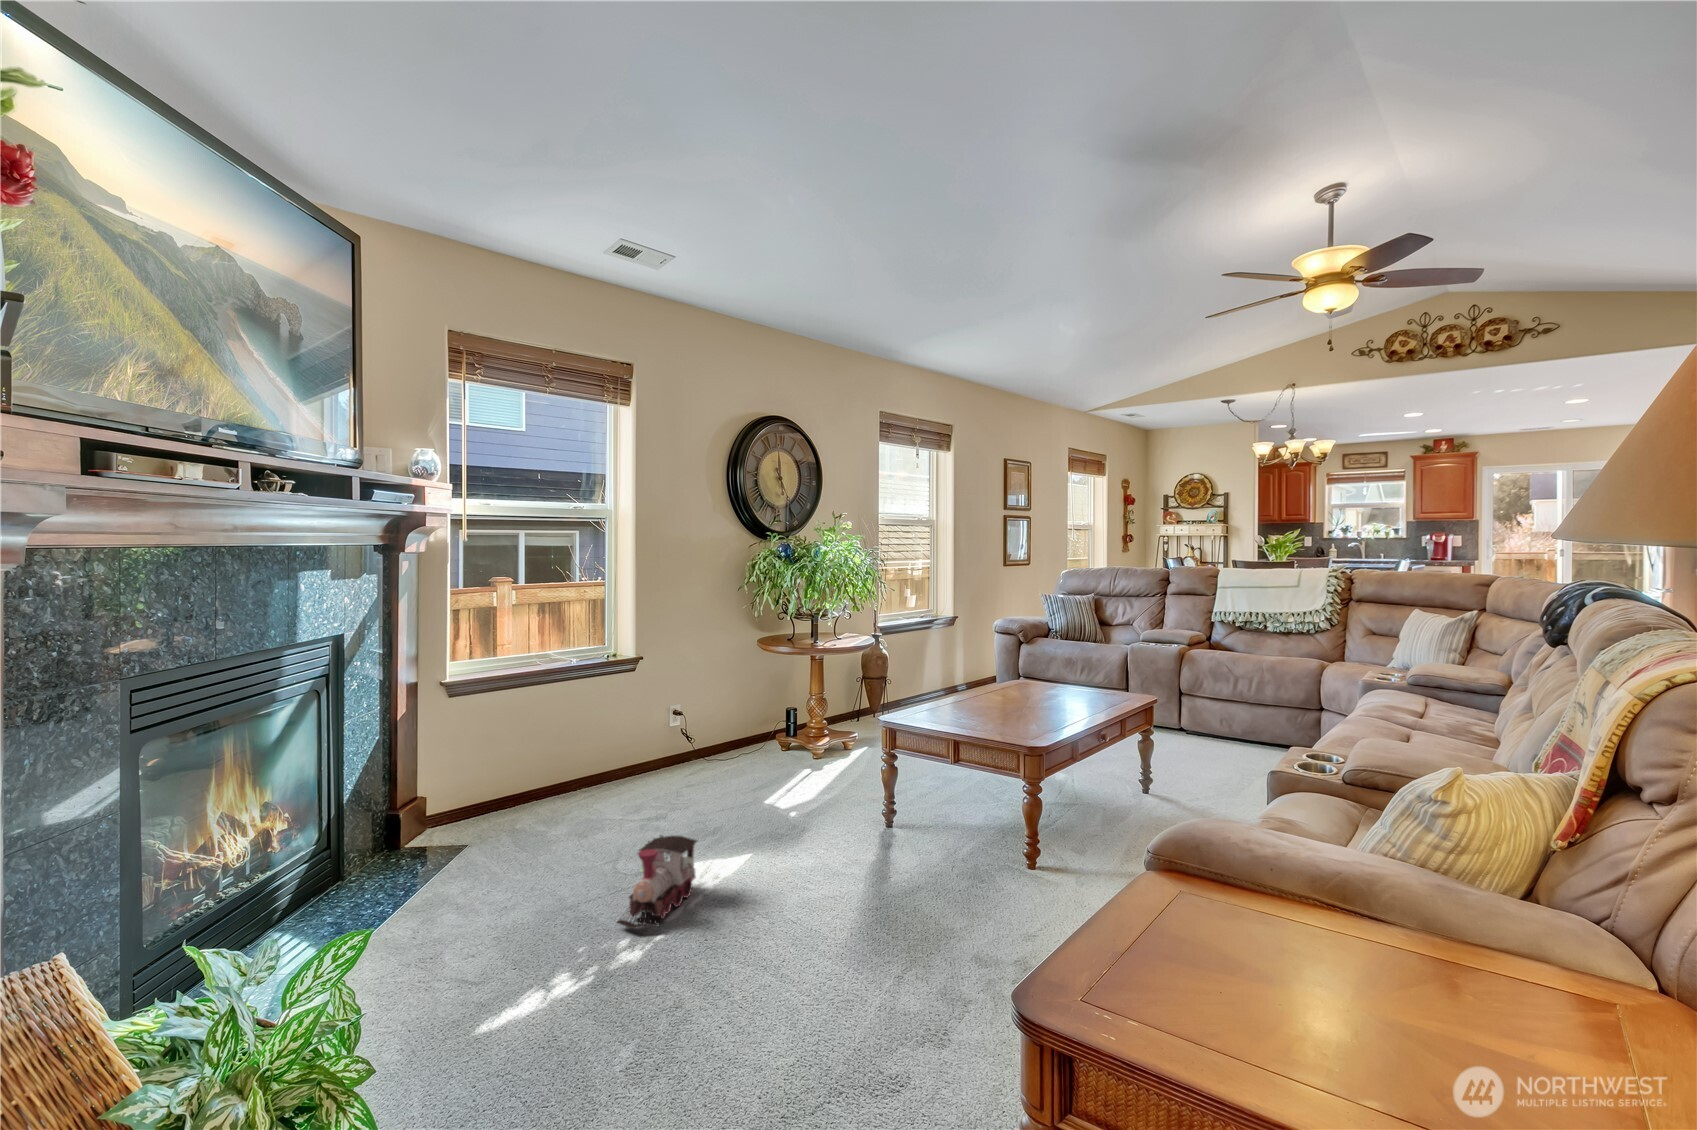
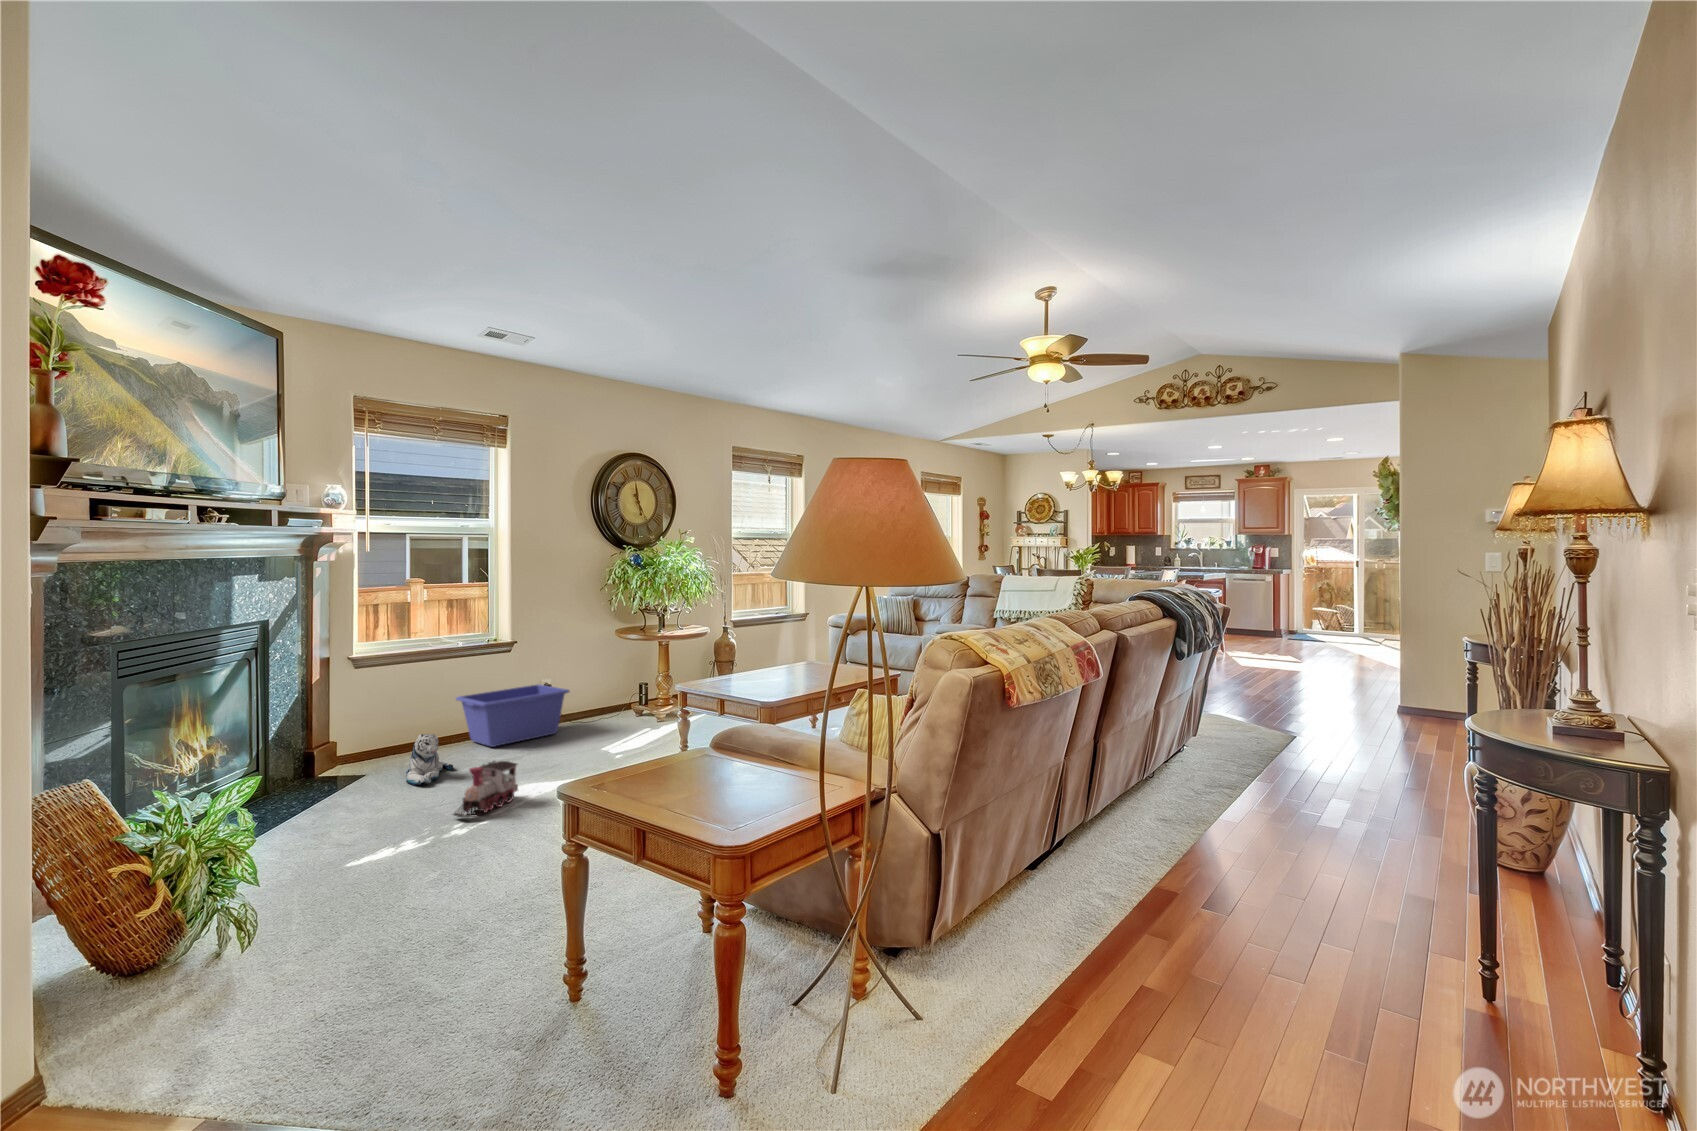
storage bin: none [572,713,716,799] -> present [456,685,569,747]
plush toy: none [524,790,586,865] -> present [406,734,453,785]

